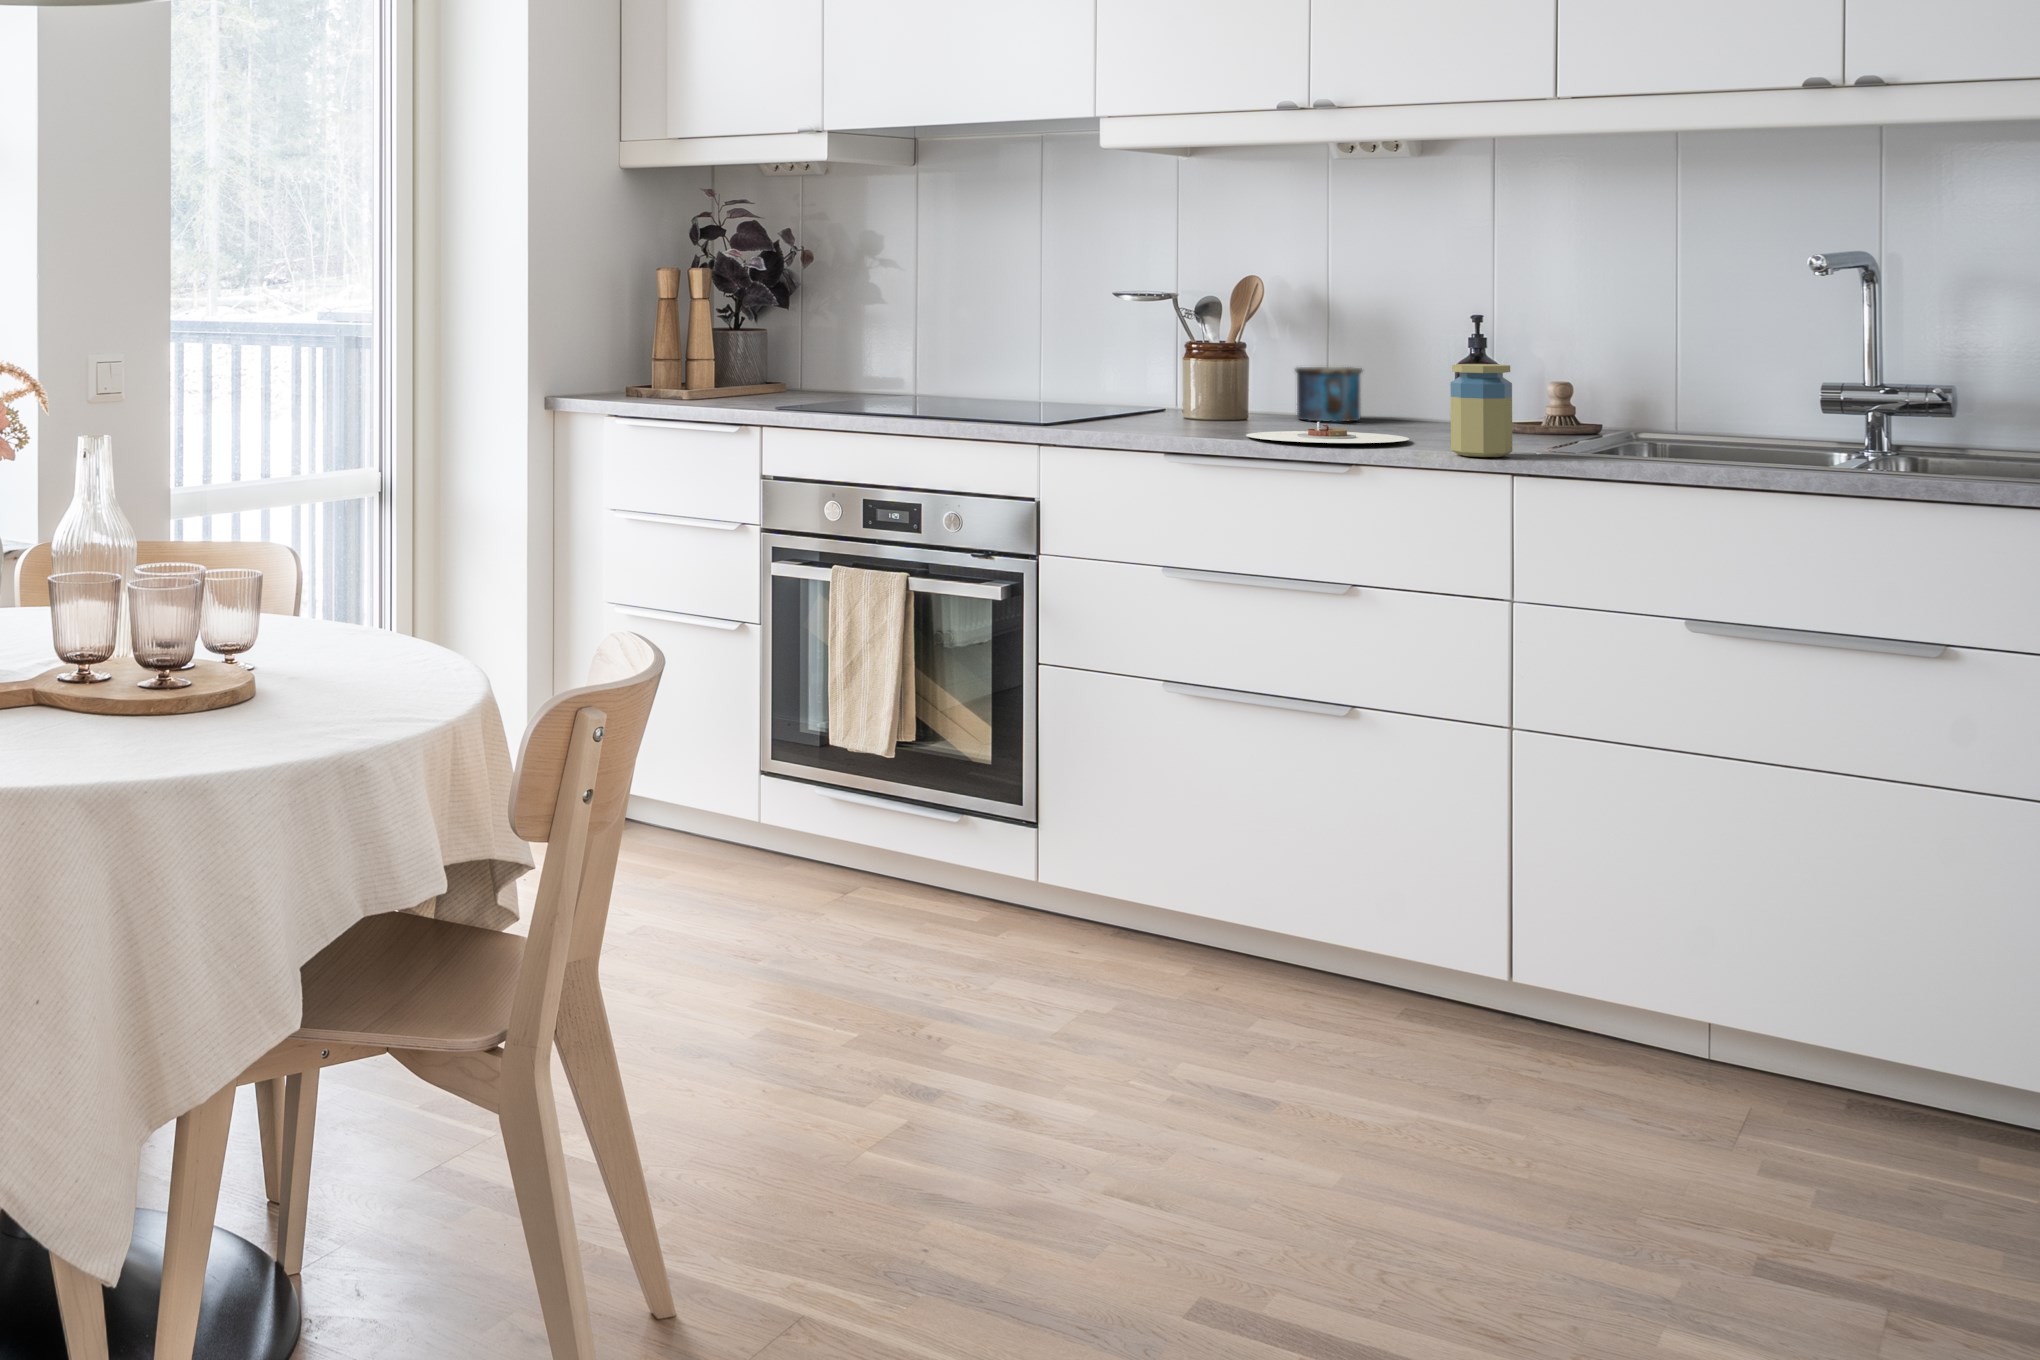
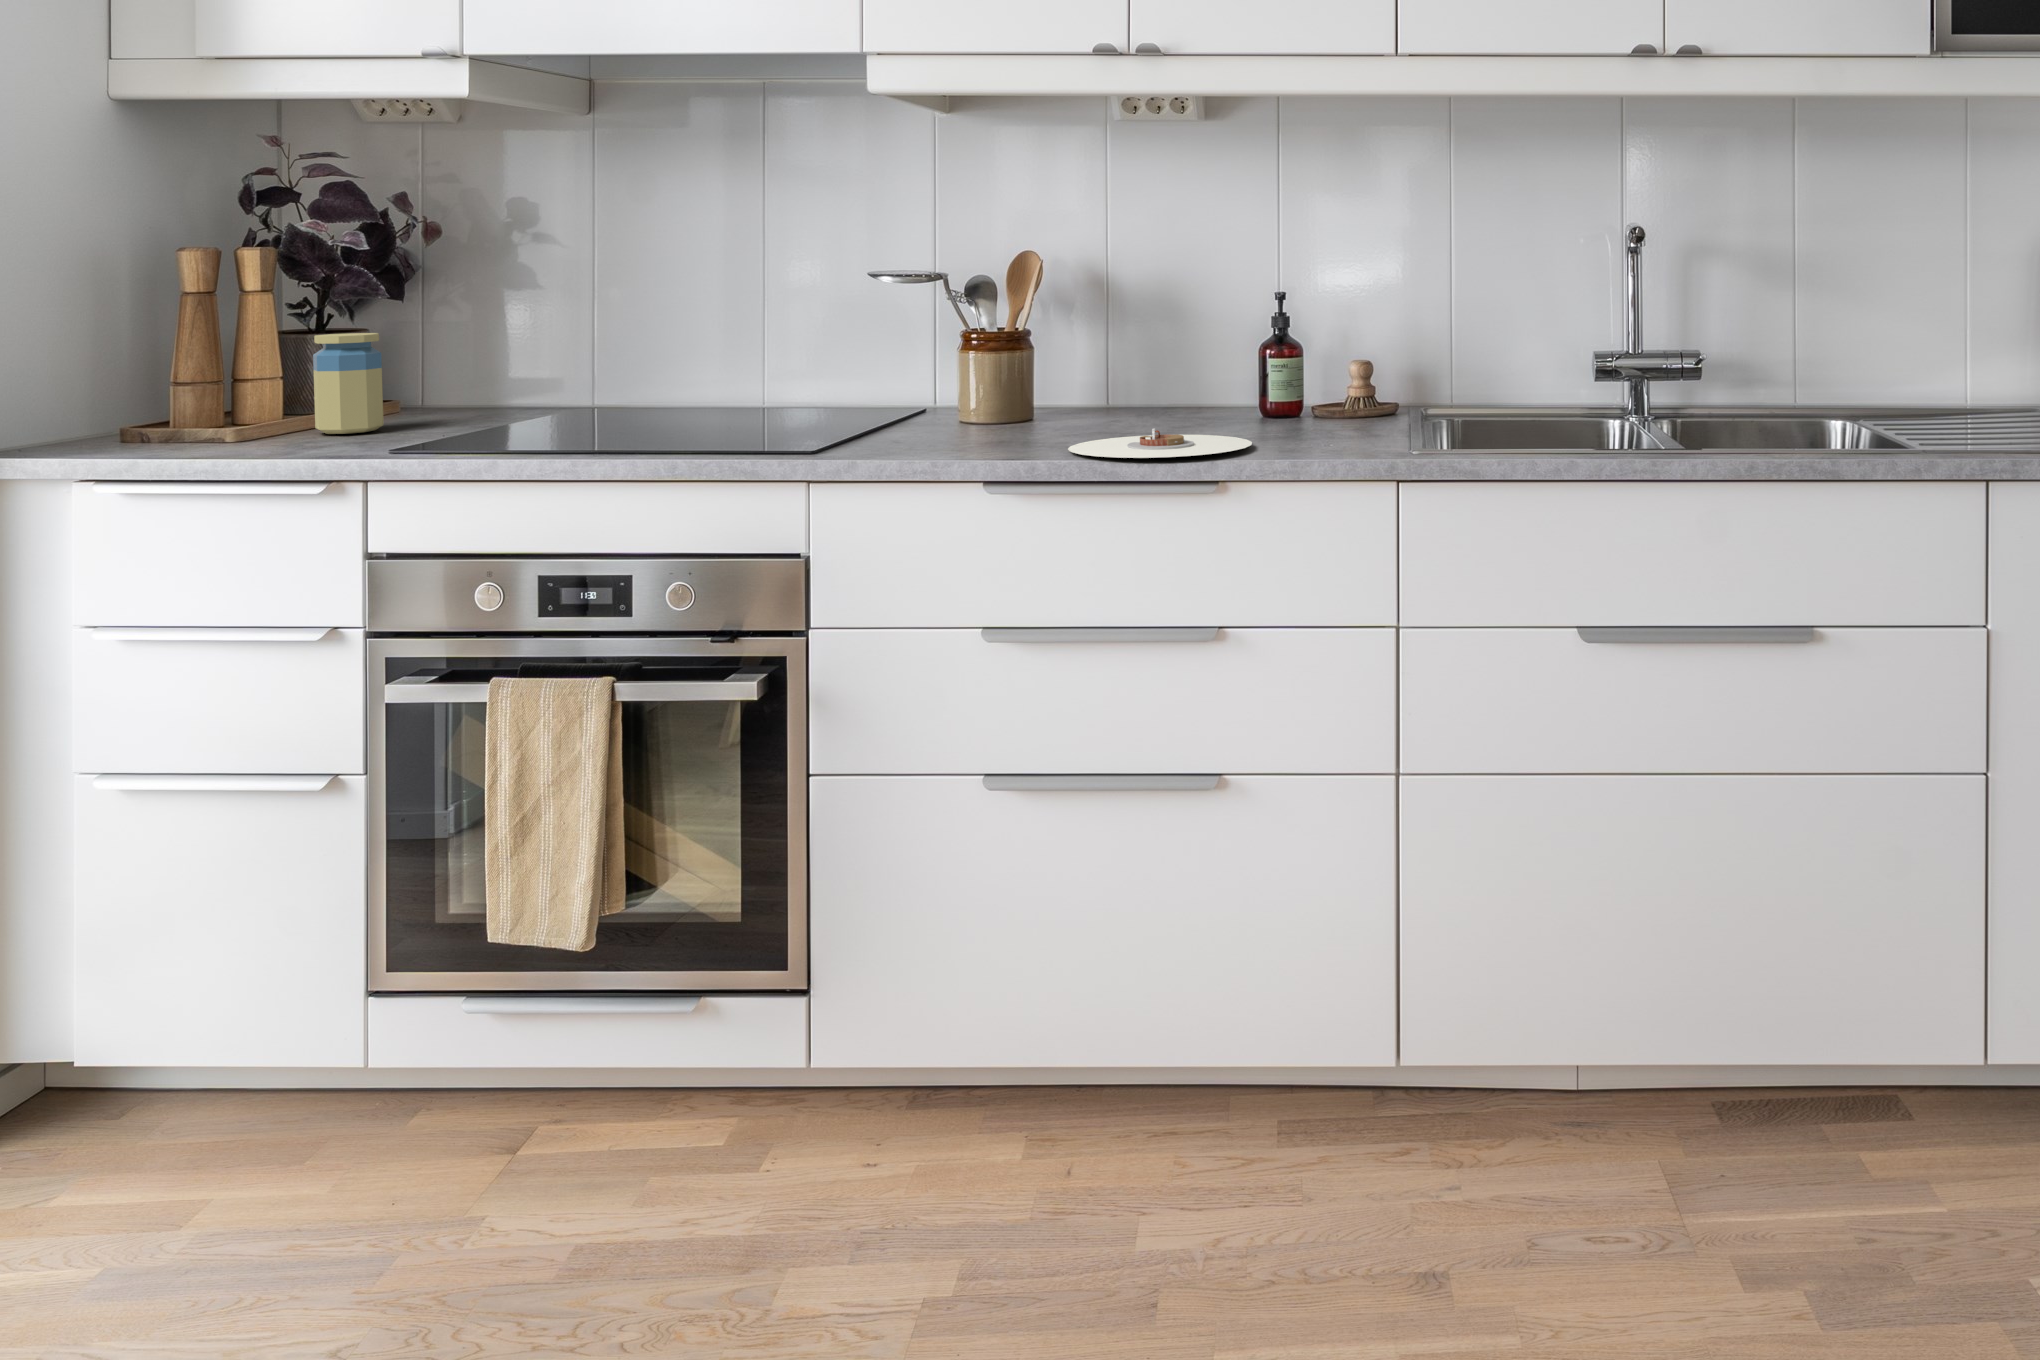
jar: present [1450,364,1512,457] -> present [313,333,384,434]
mug: present [1295,367,1362,422] -> none [1089,355,1163,420]

